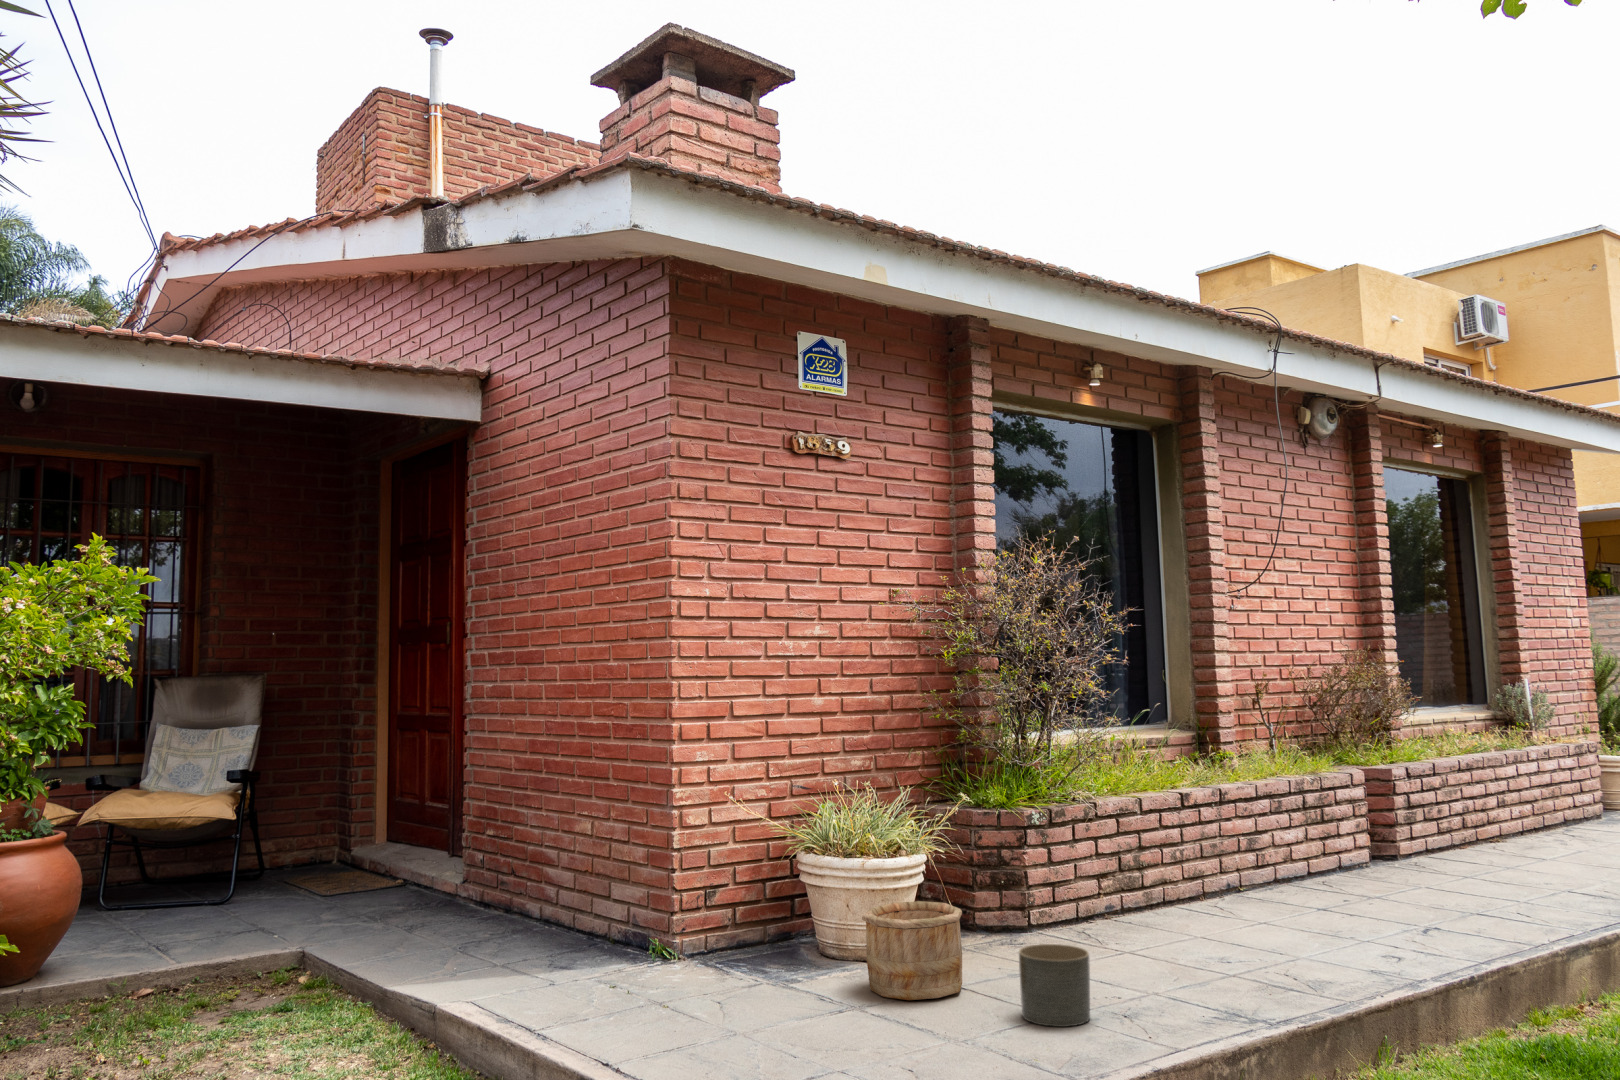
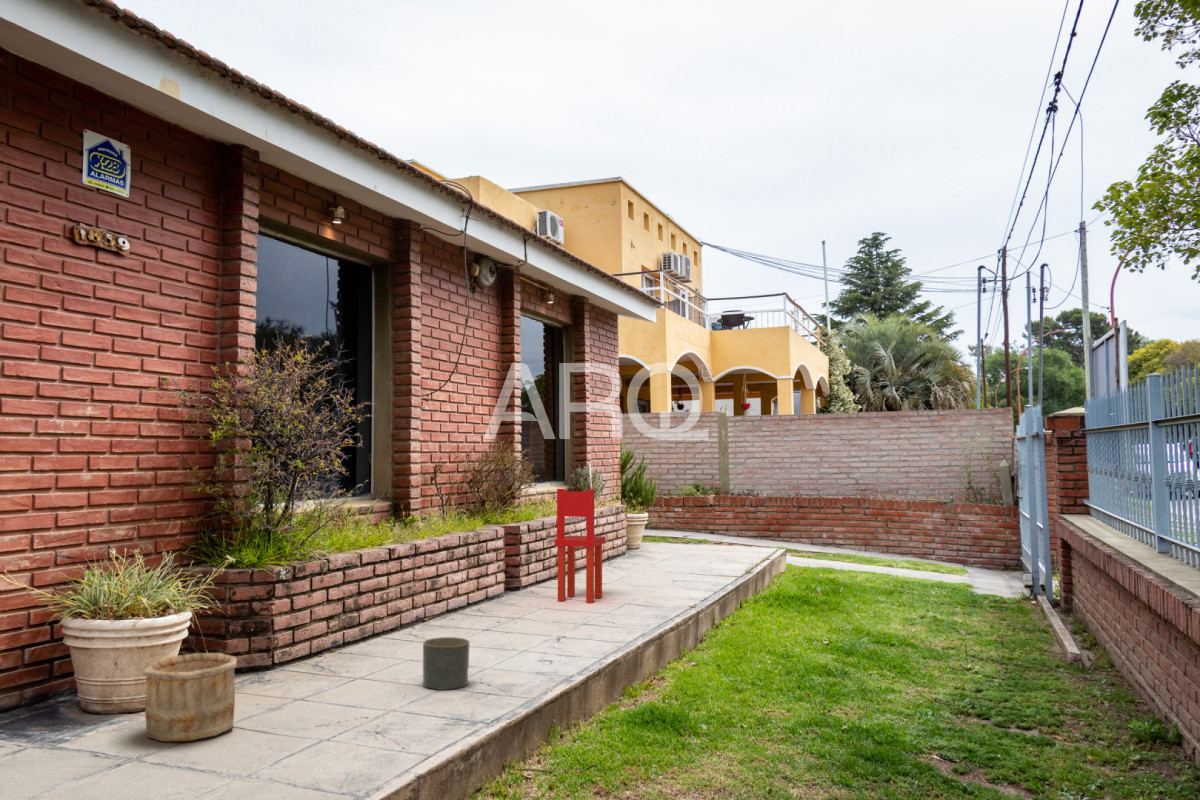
chair: none [1438,714,1532,887] -> present [554,489,605,603]
planter: present [1019,944,1090,1027] -> present [423,637,470,690]

